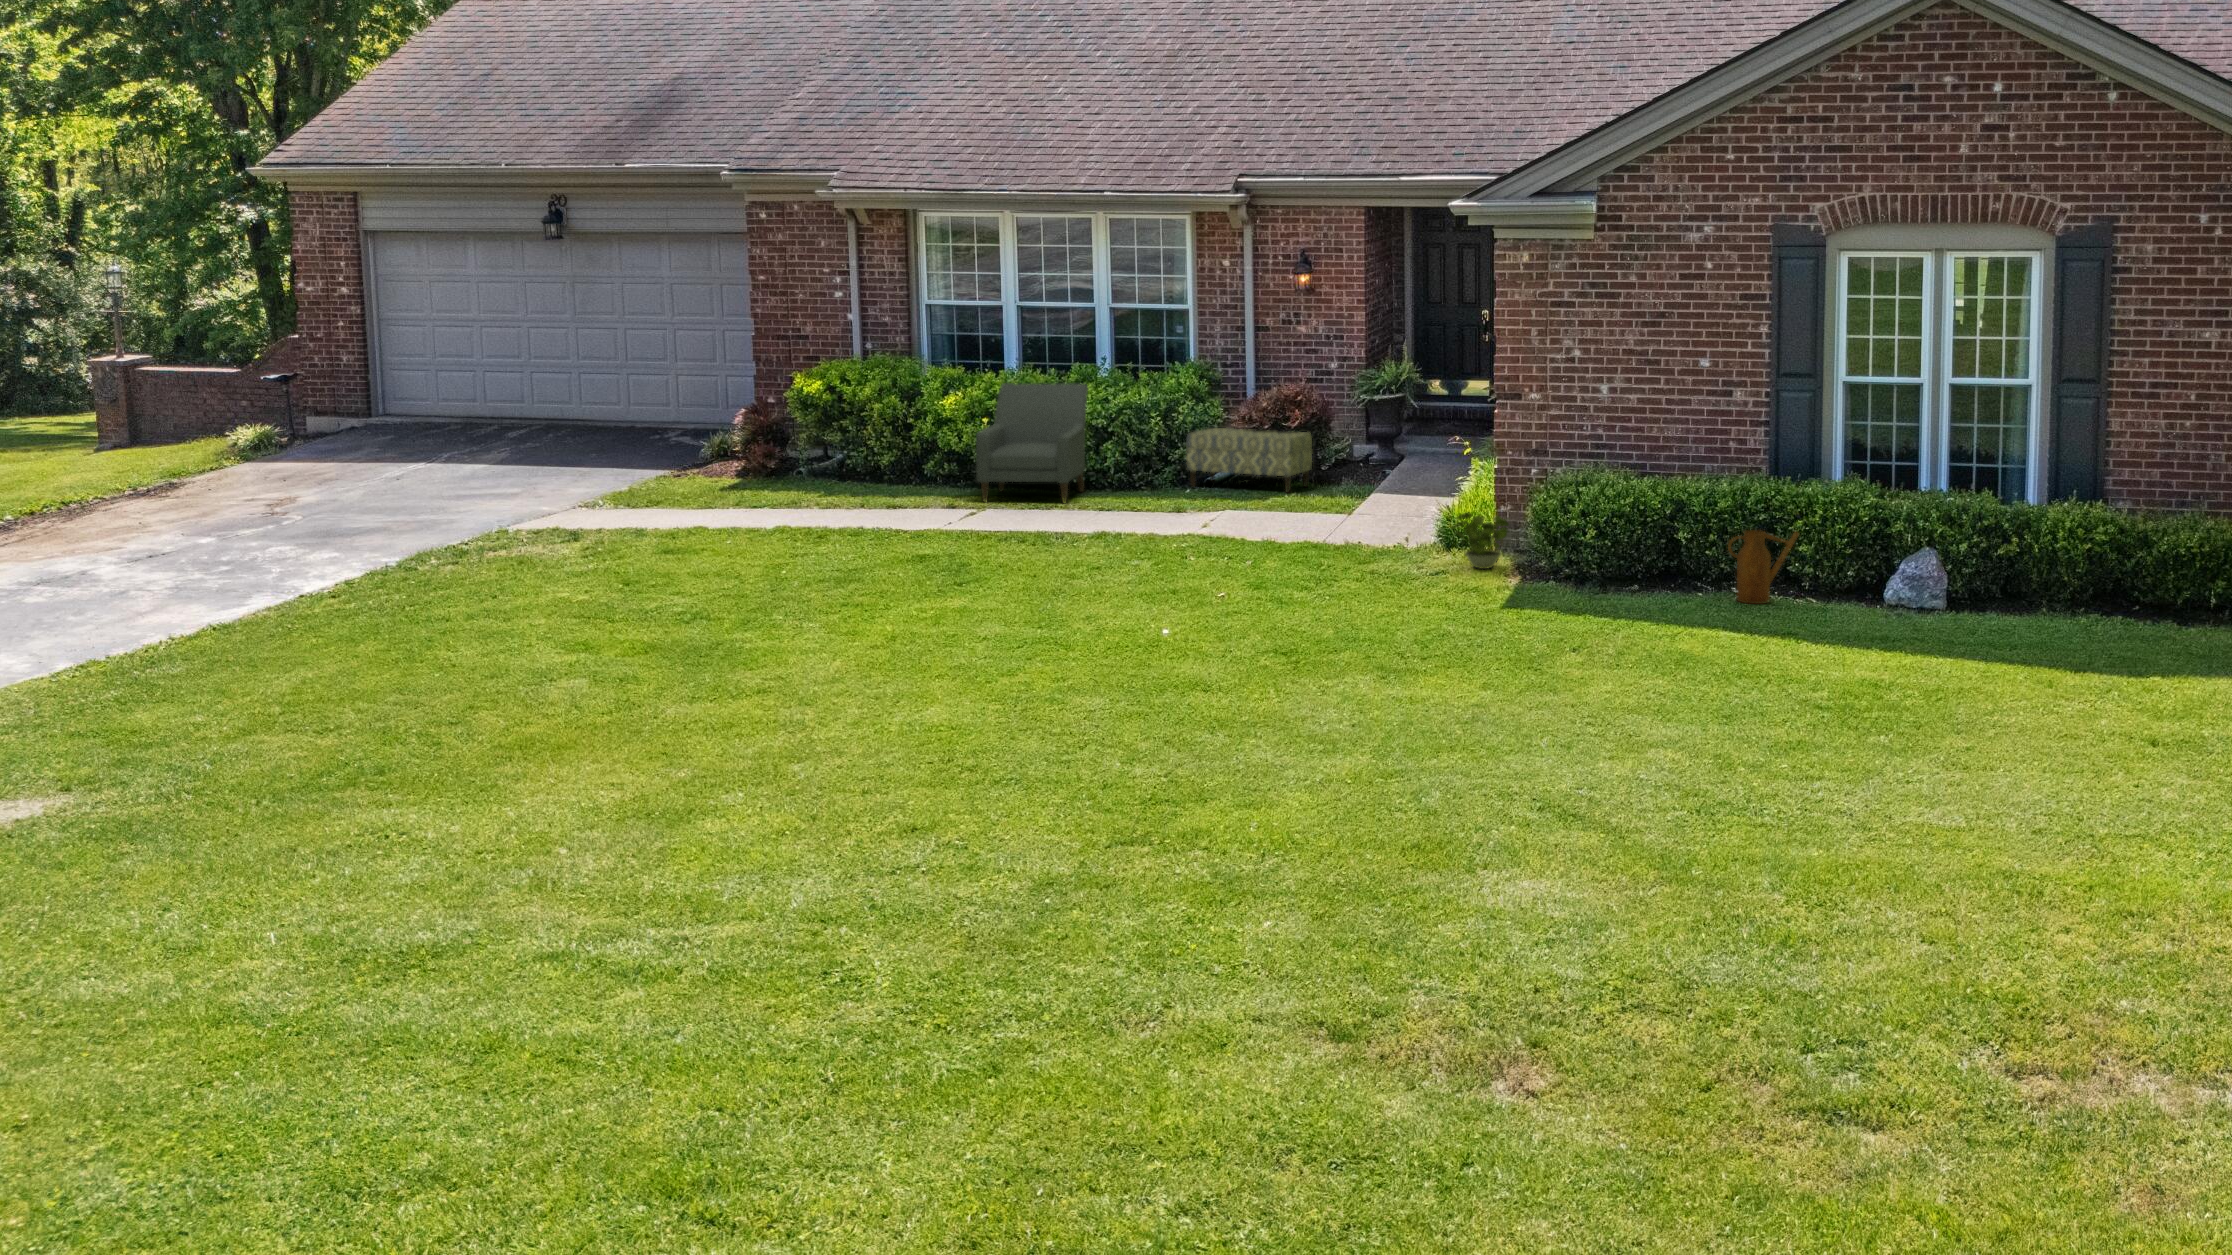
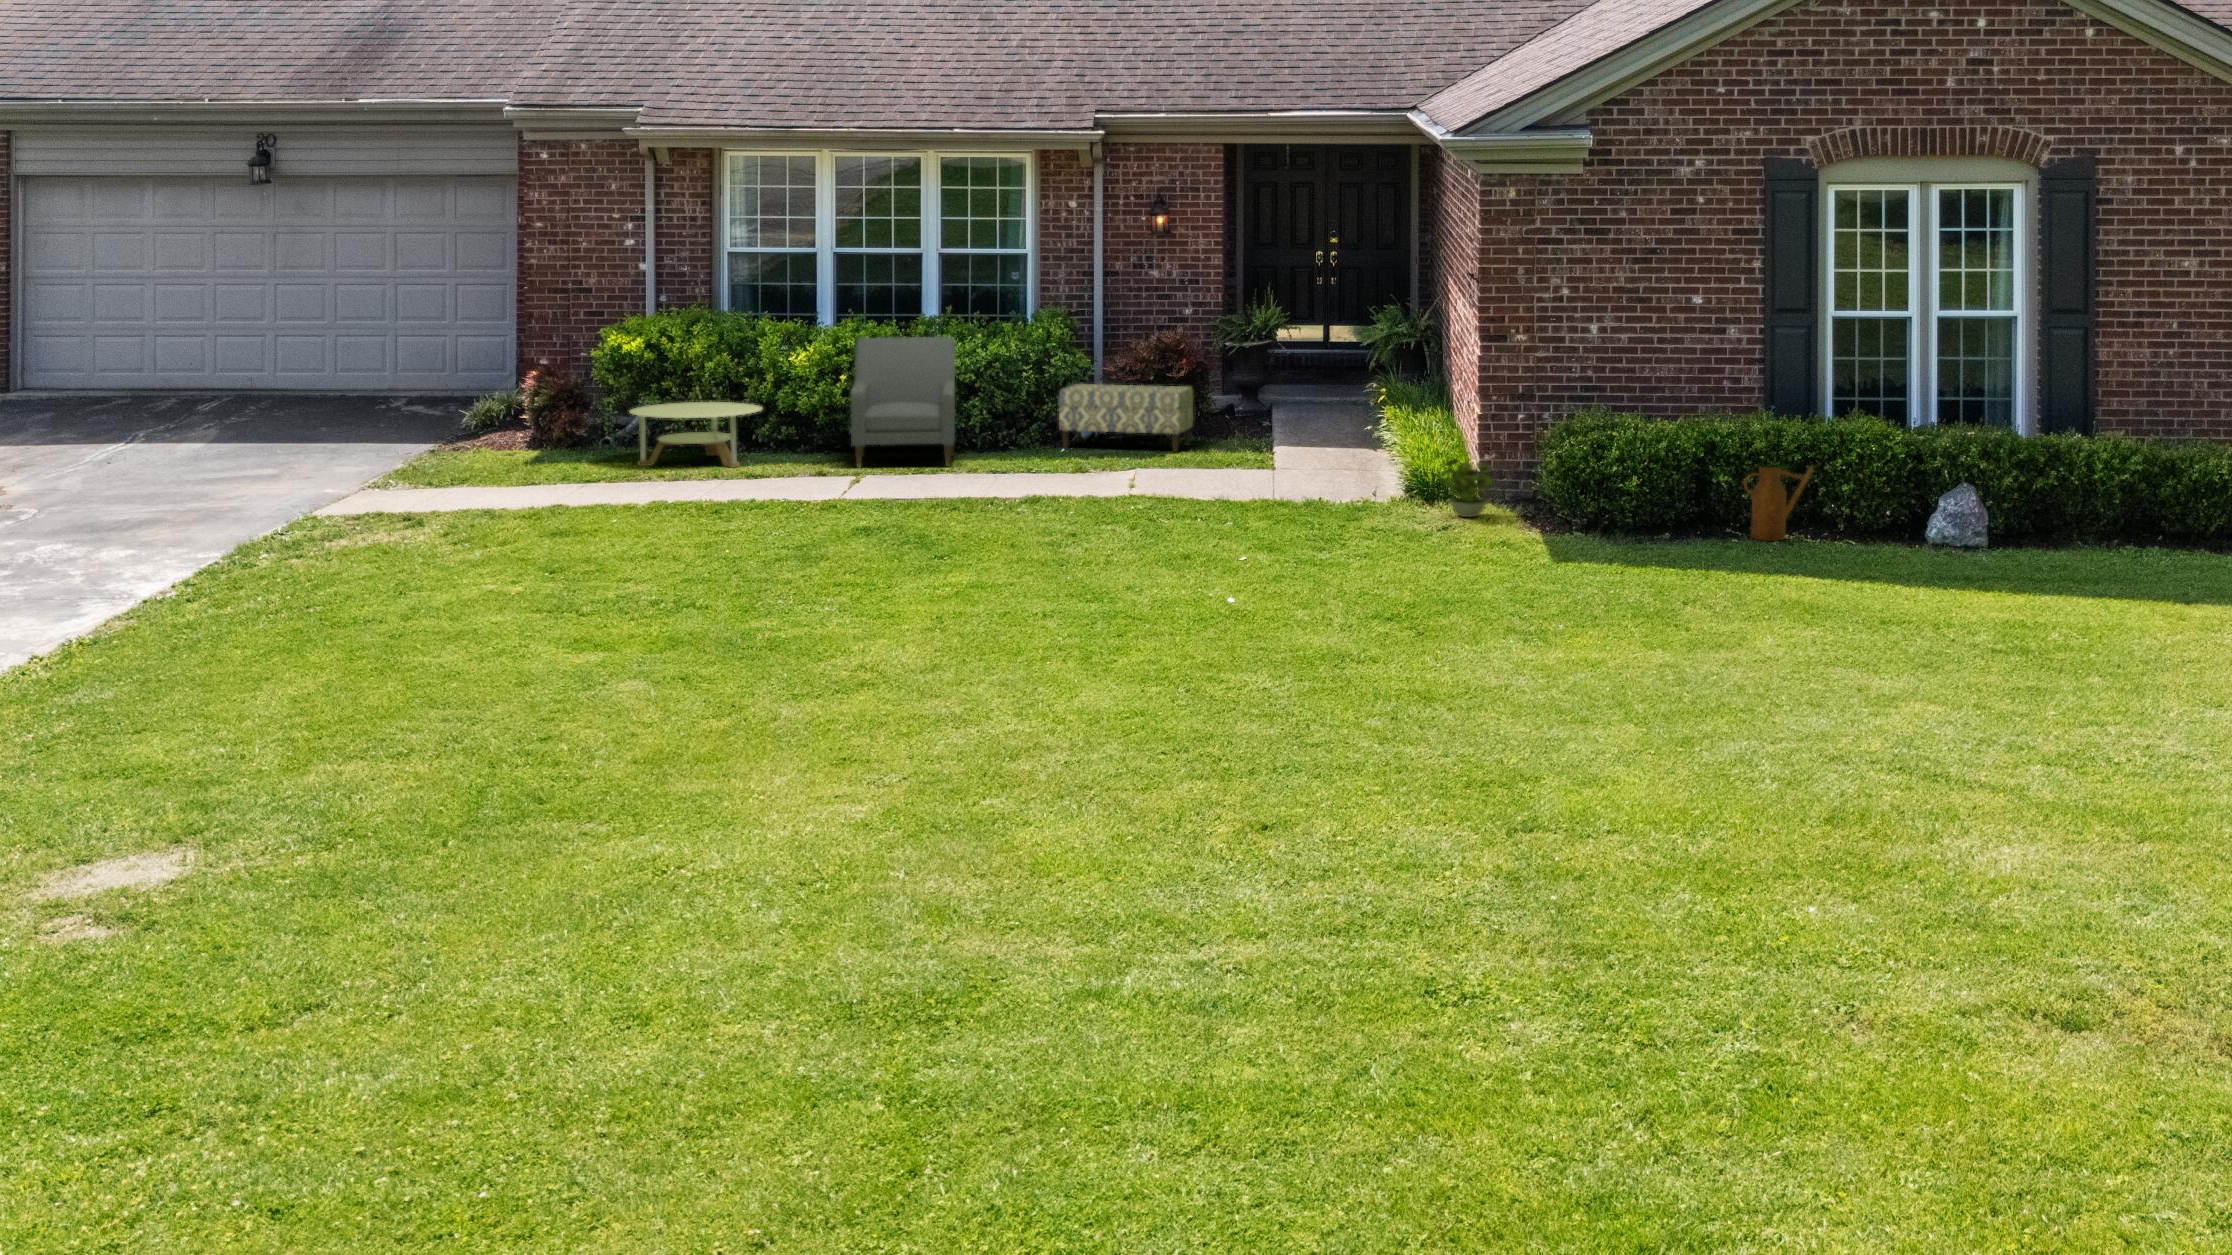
round table: none [790,439,912,499] -> present [630,402,762,467]

